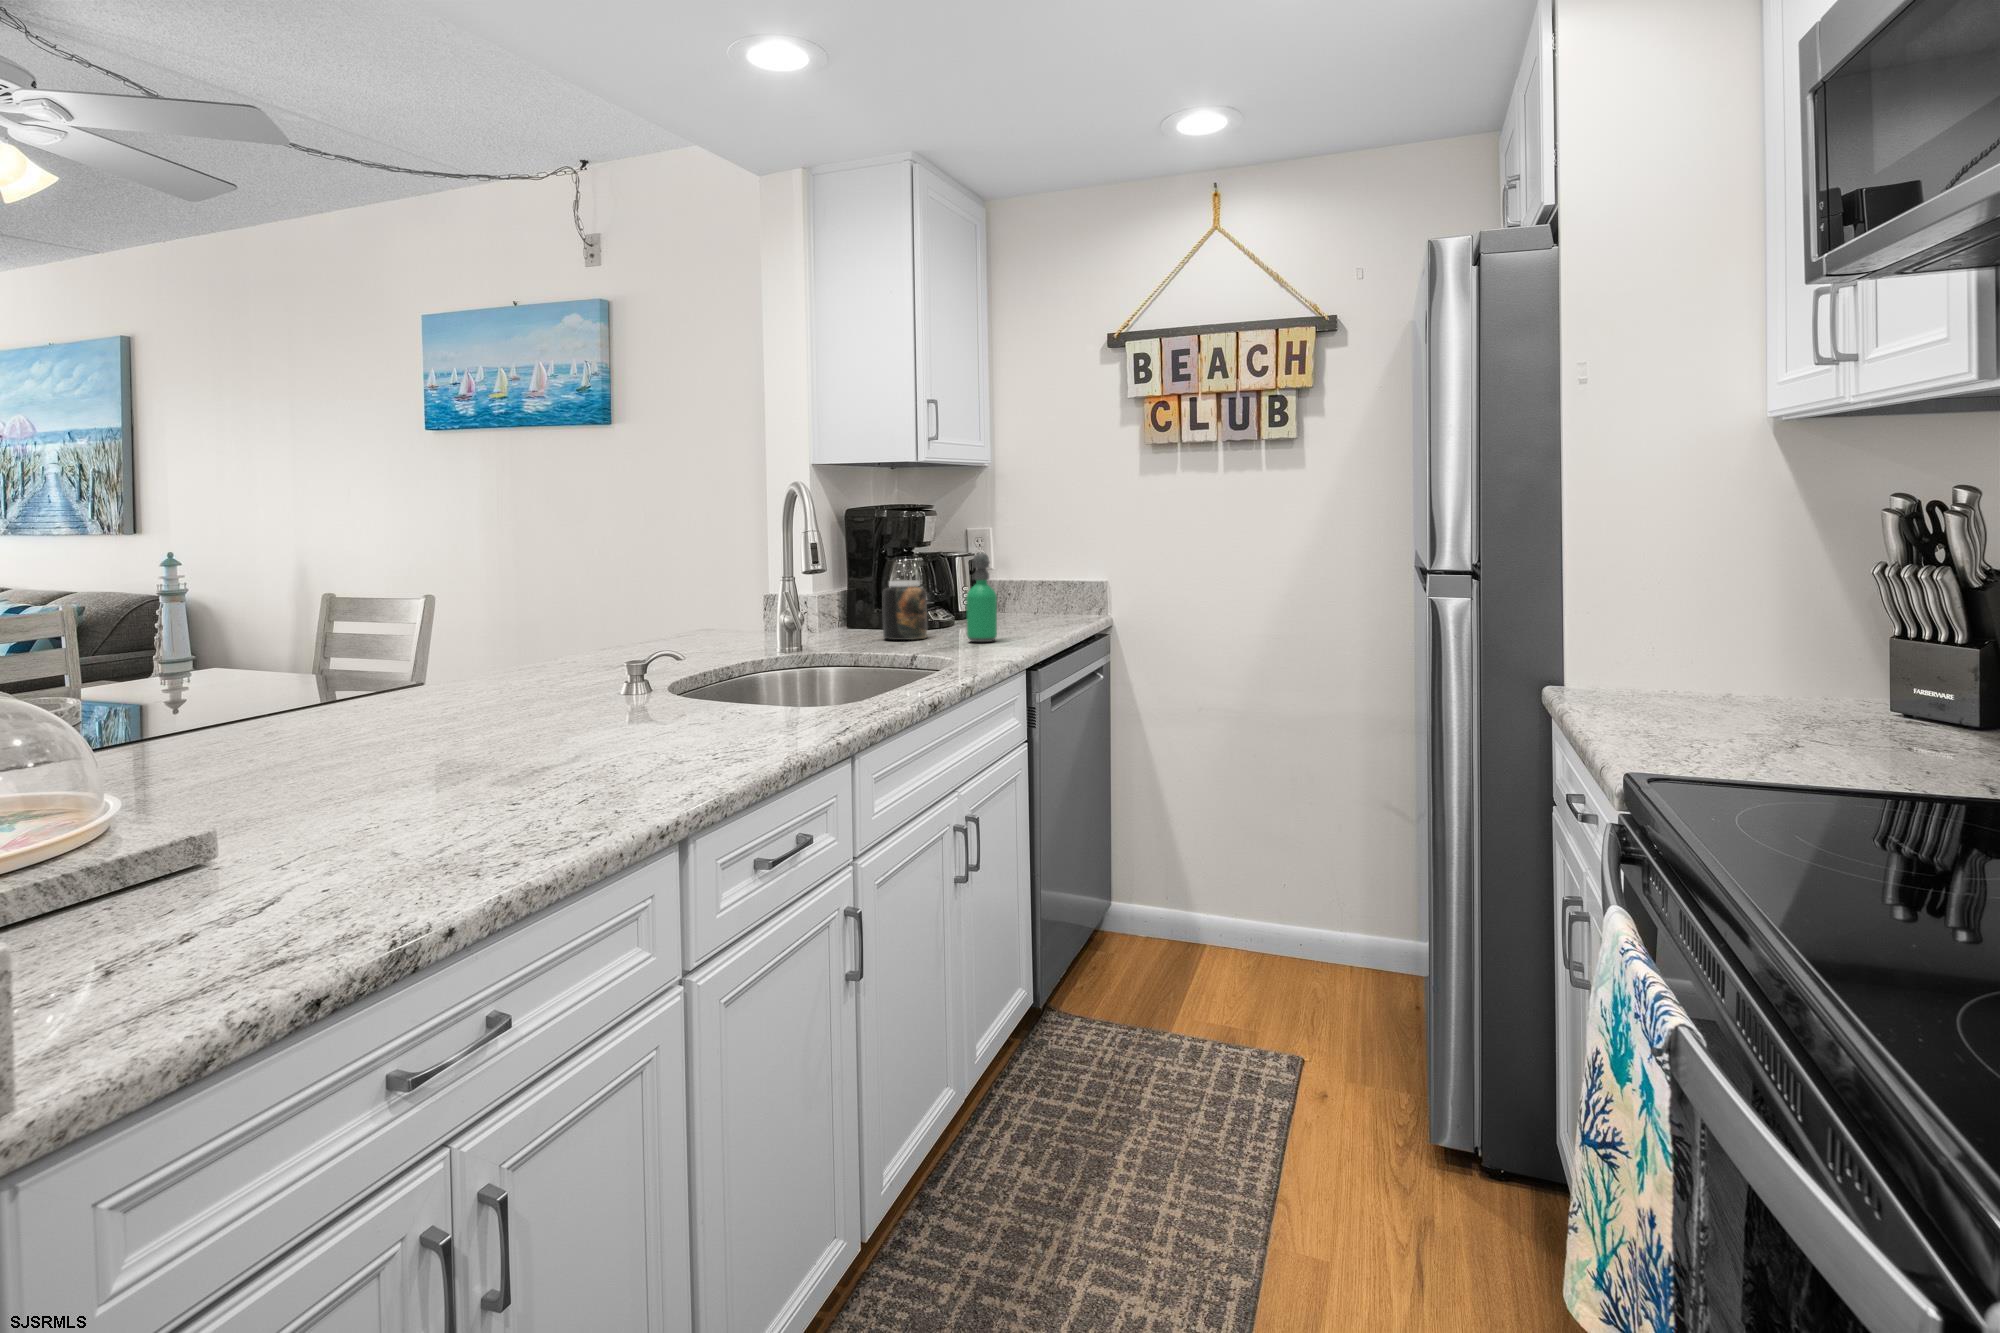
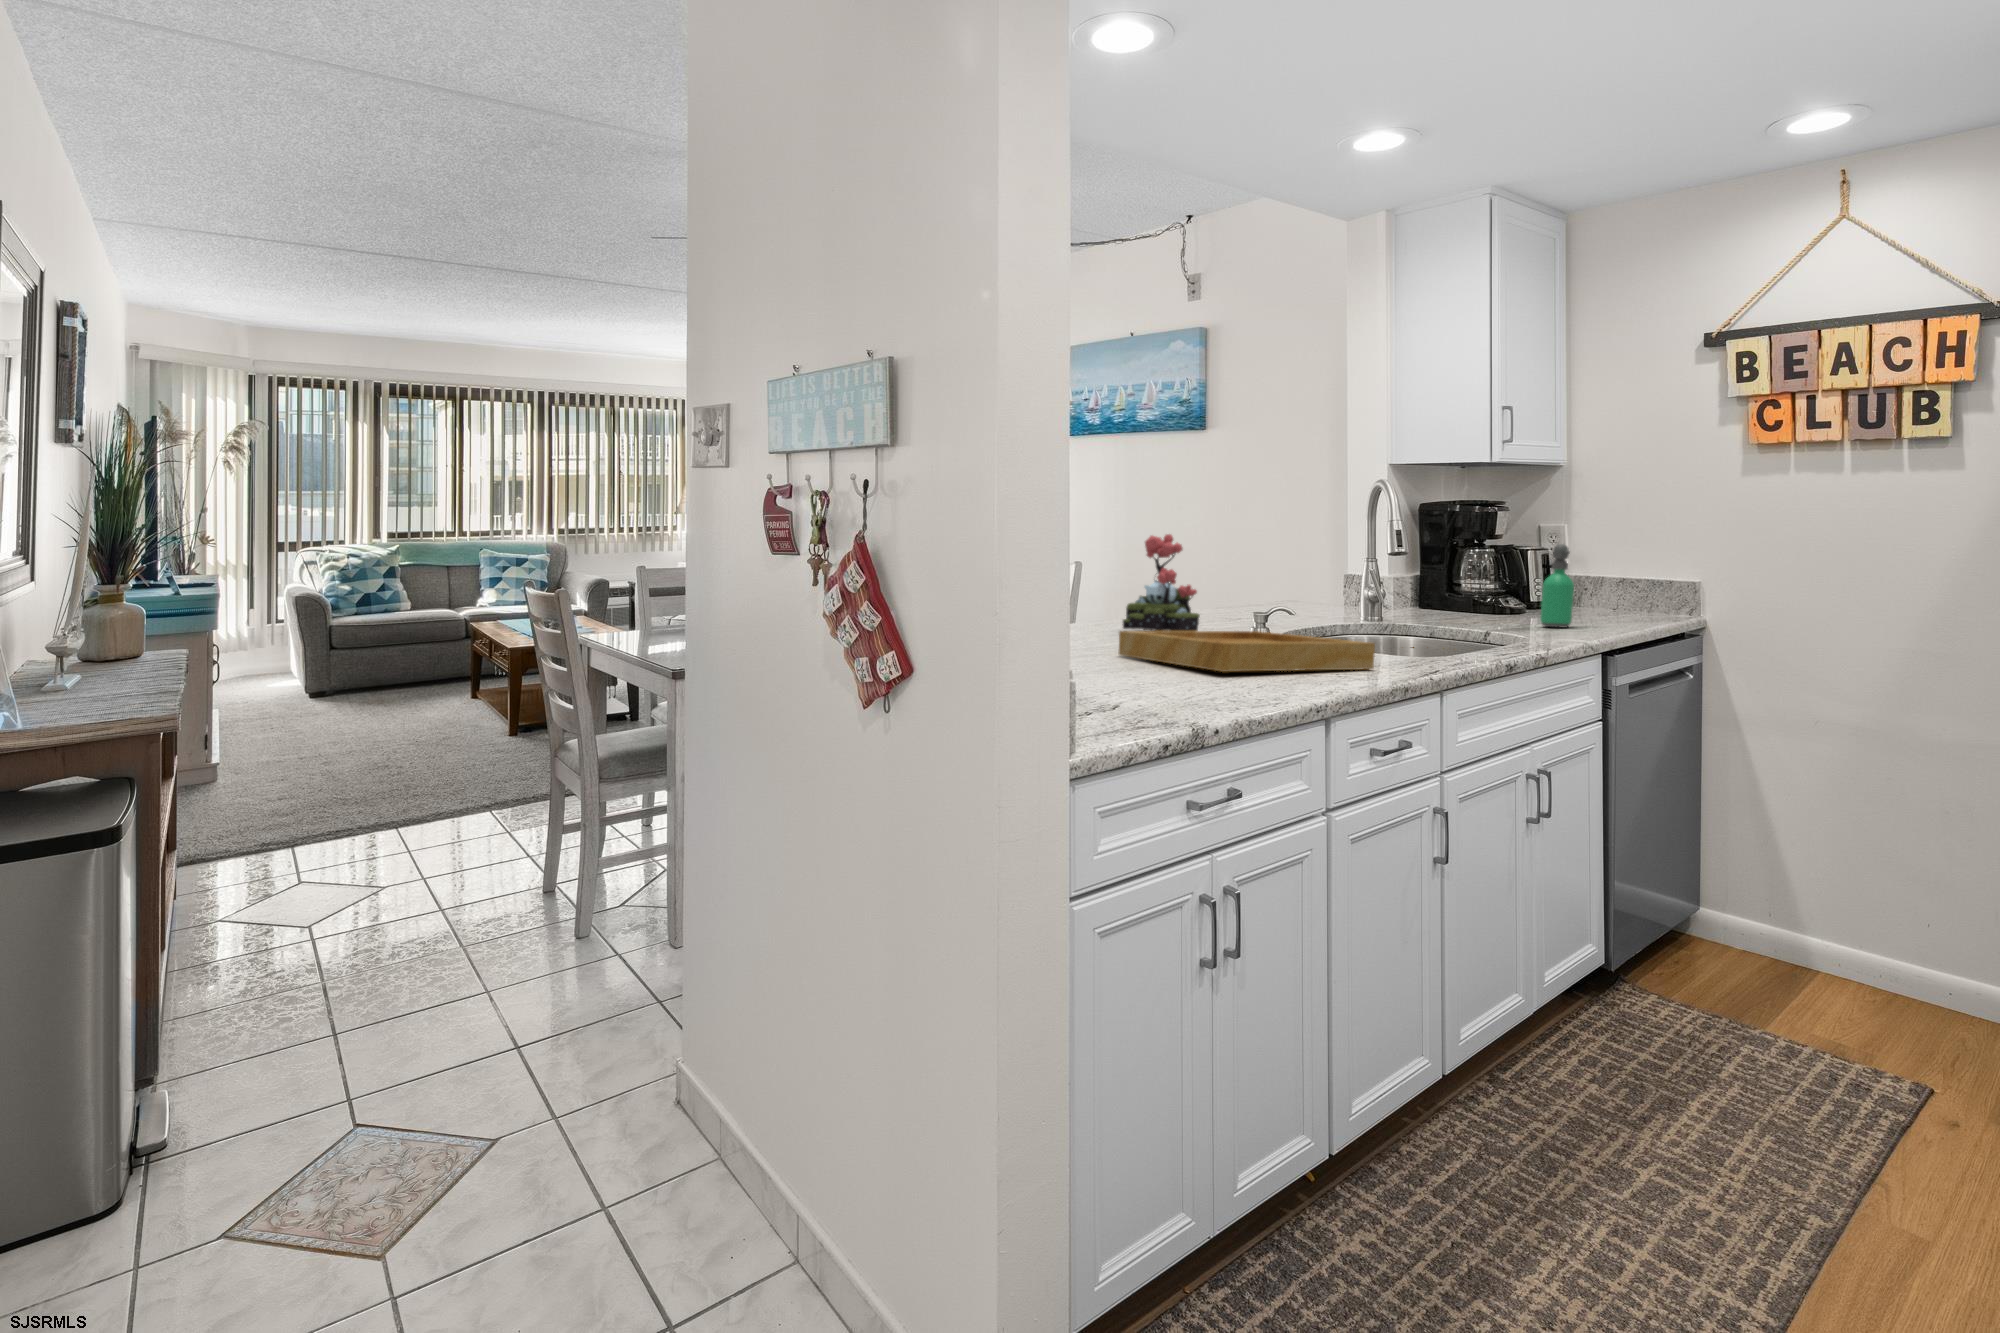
plant: none [451,560,564,691] -> present [1123,534,1200,631]
jar: present [883,580,927,640] -> none [1455,569,1501,623]
tray: none [396,692,758,784] -> present [1119,631,1375,672]

